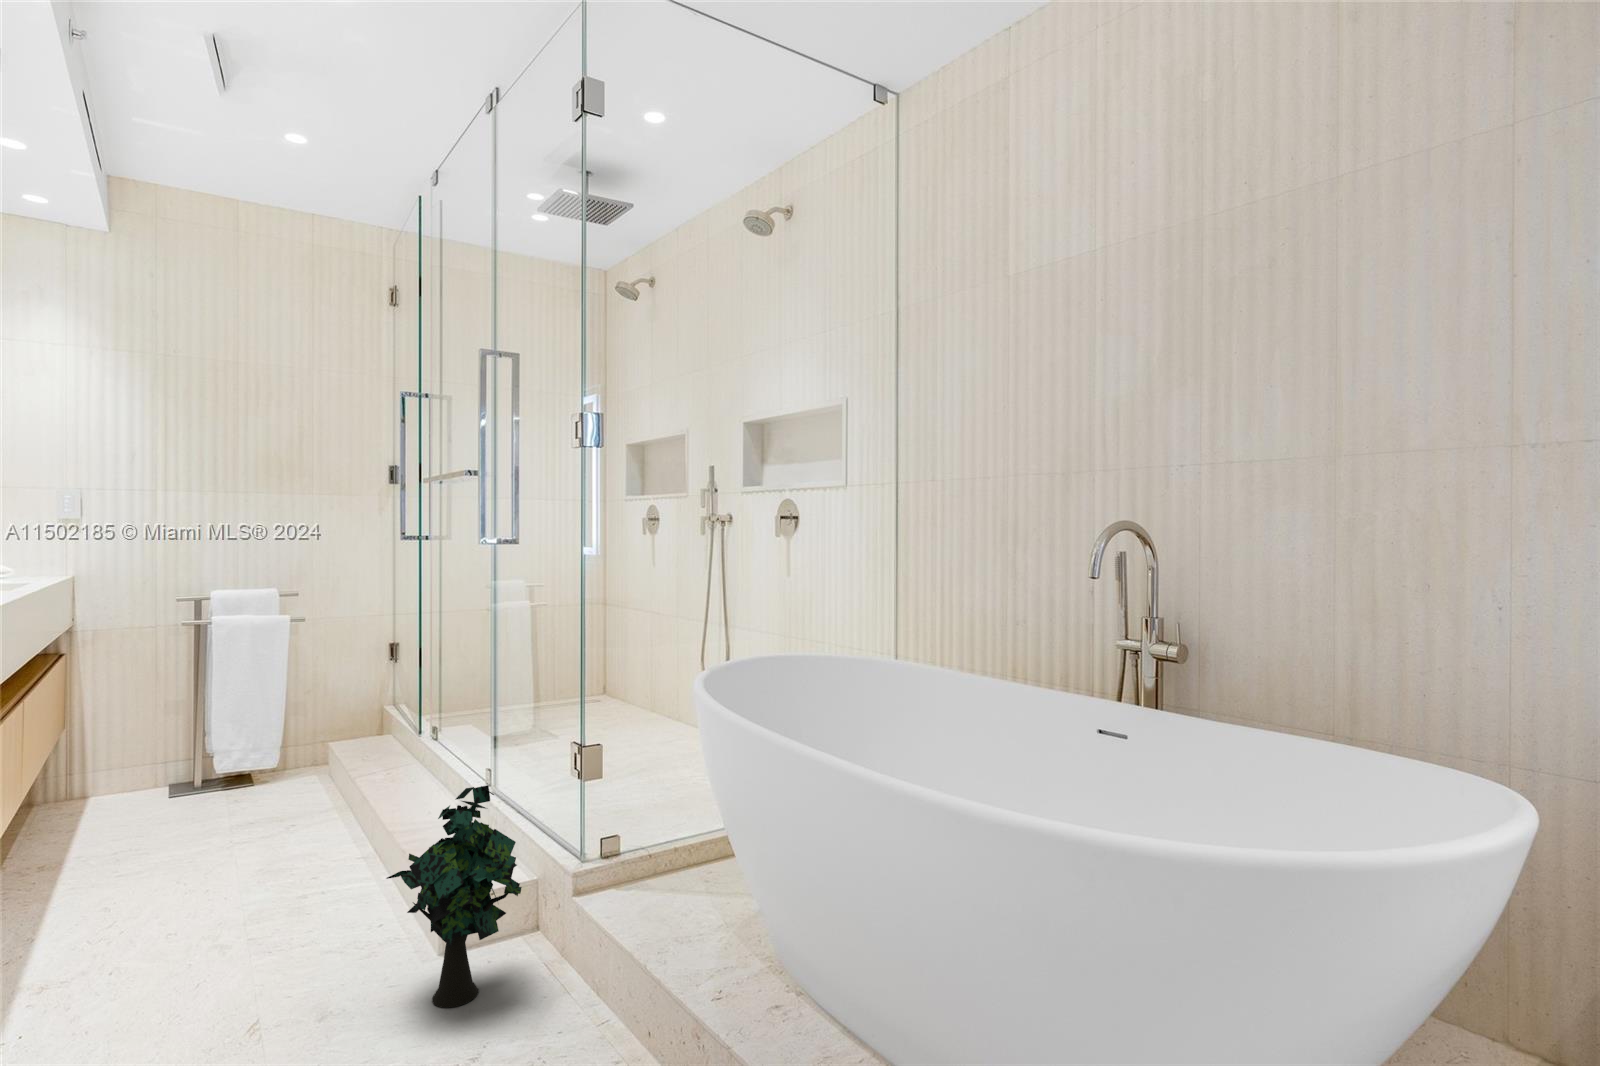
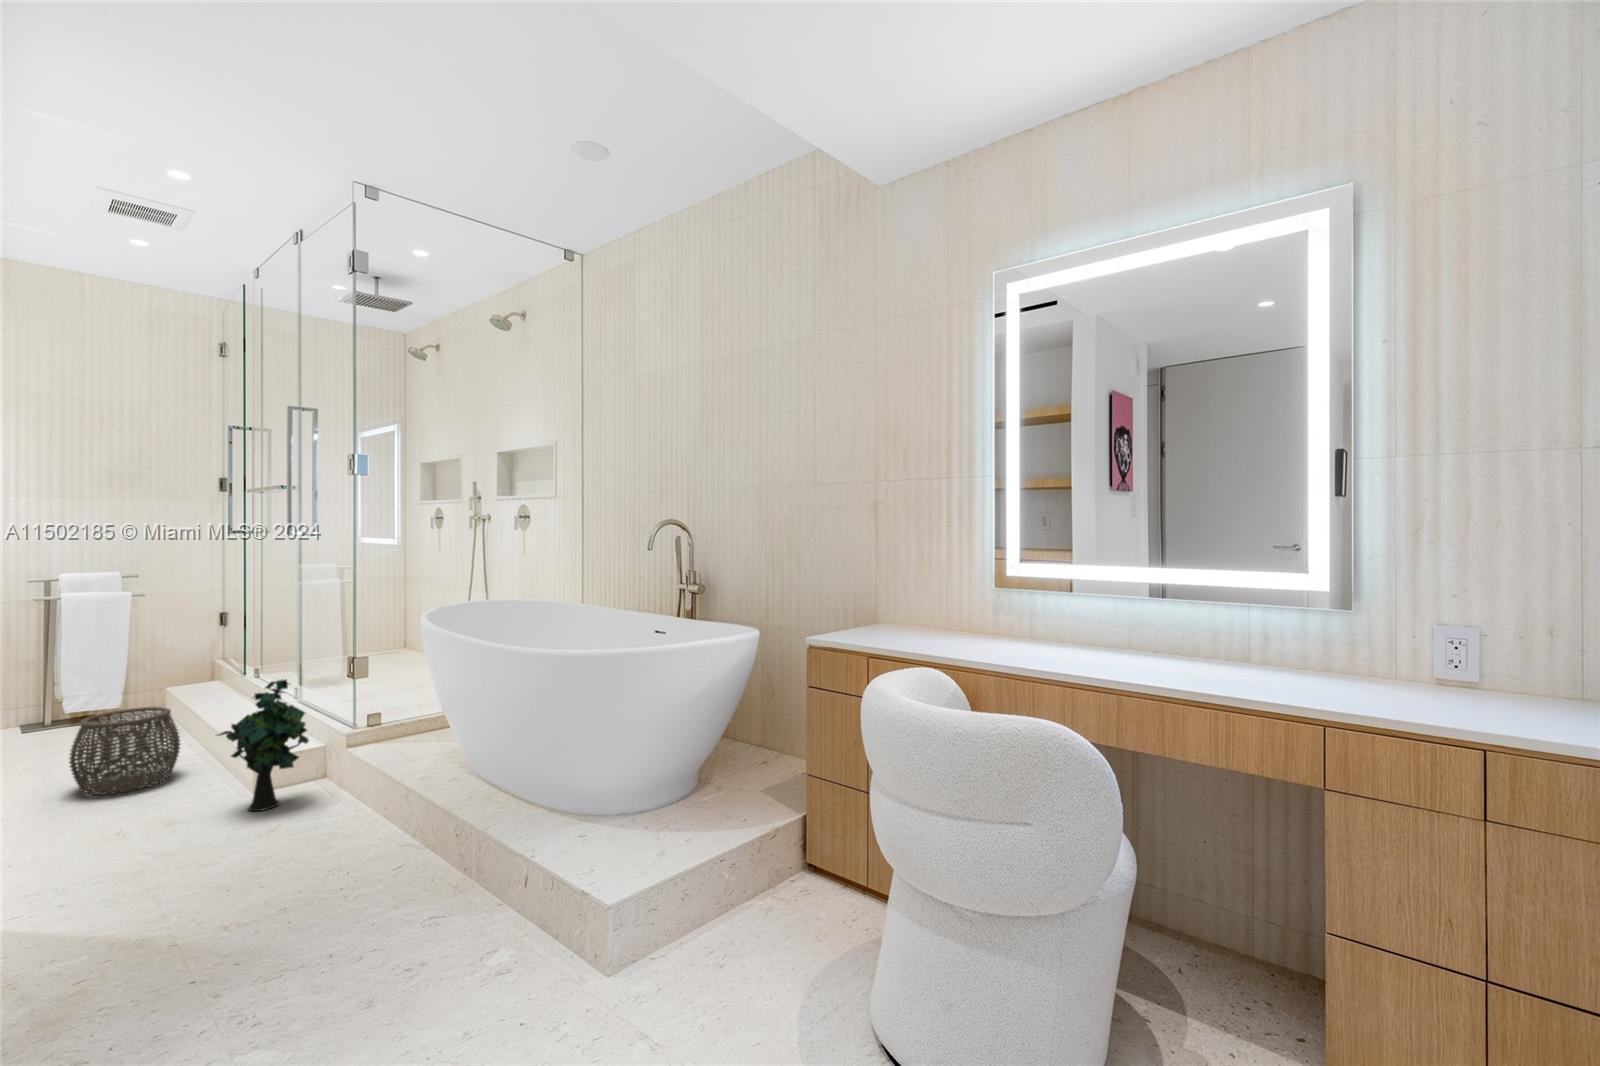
woven basket: none [197,797,342,938] -> present [69,707,180,795]

